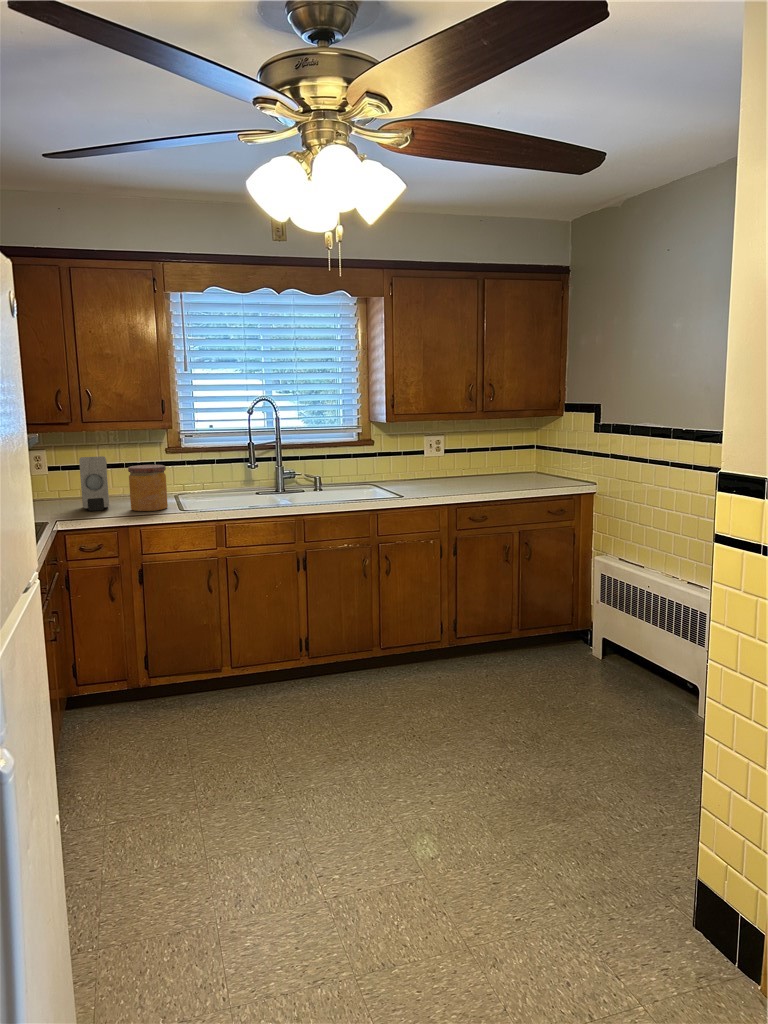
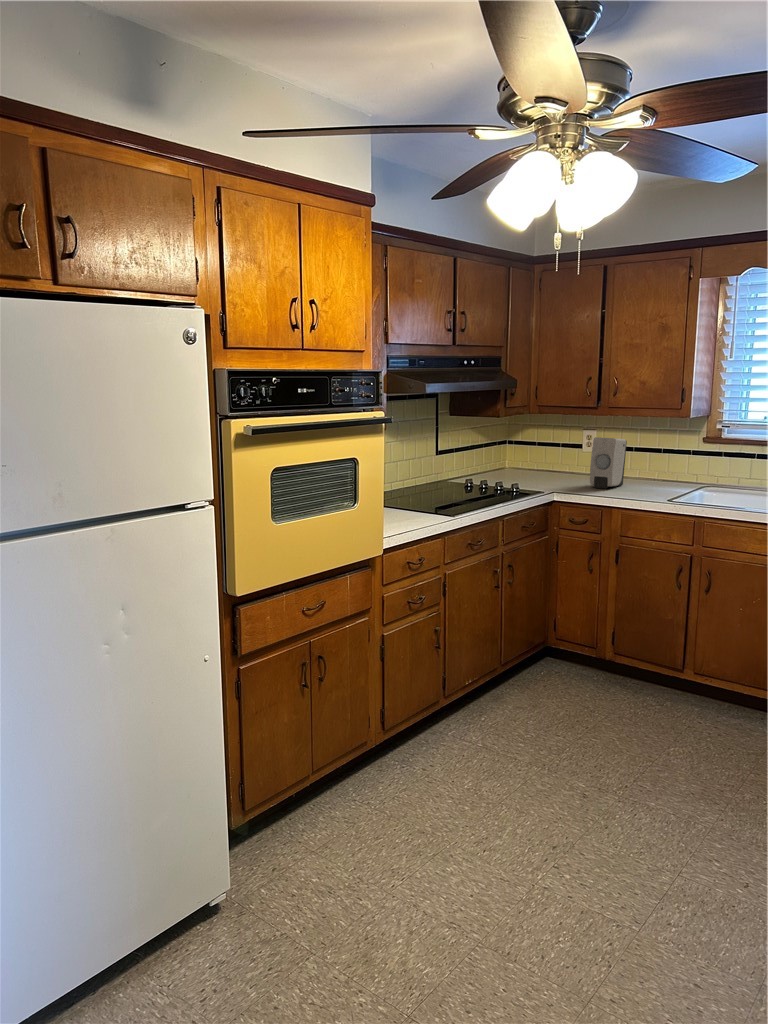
jar: present [128,465,168,511] -> none [627,450,666,496]

